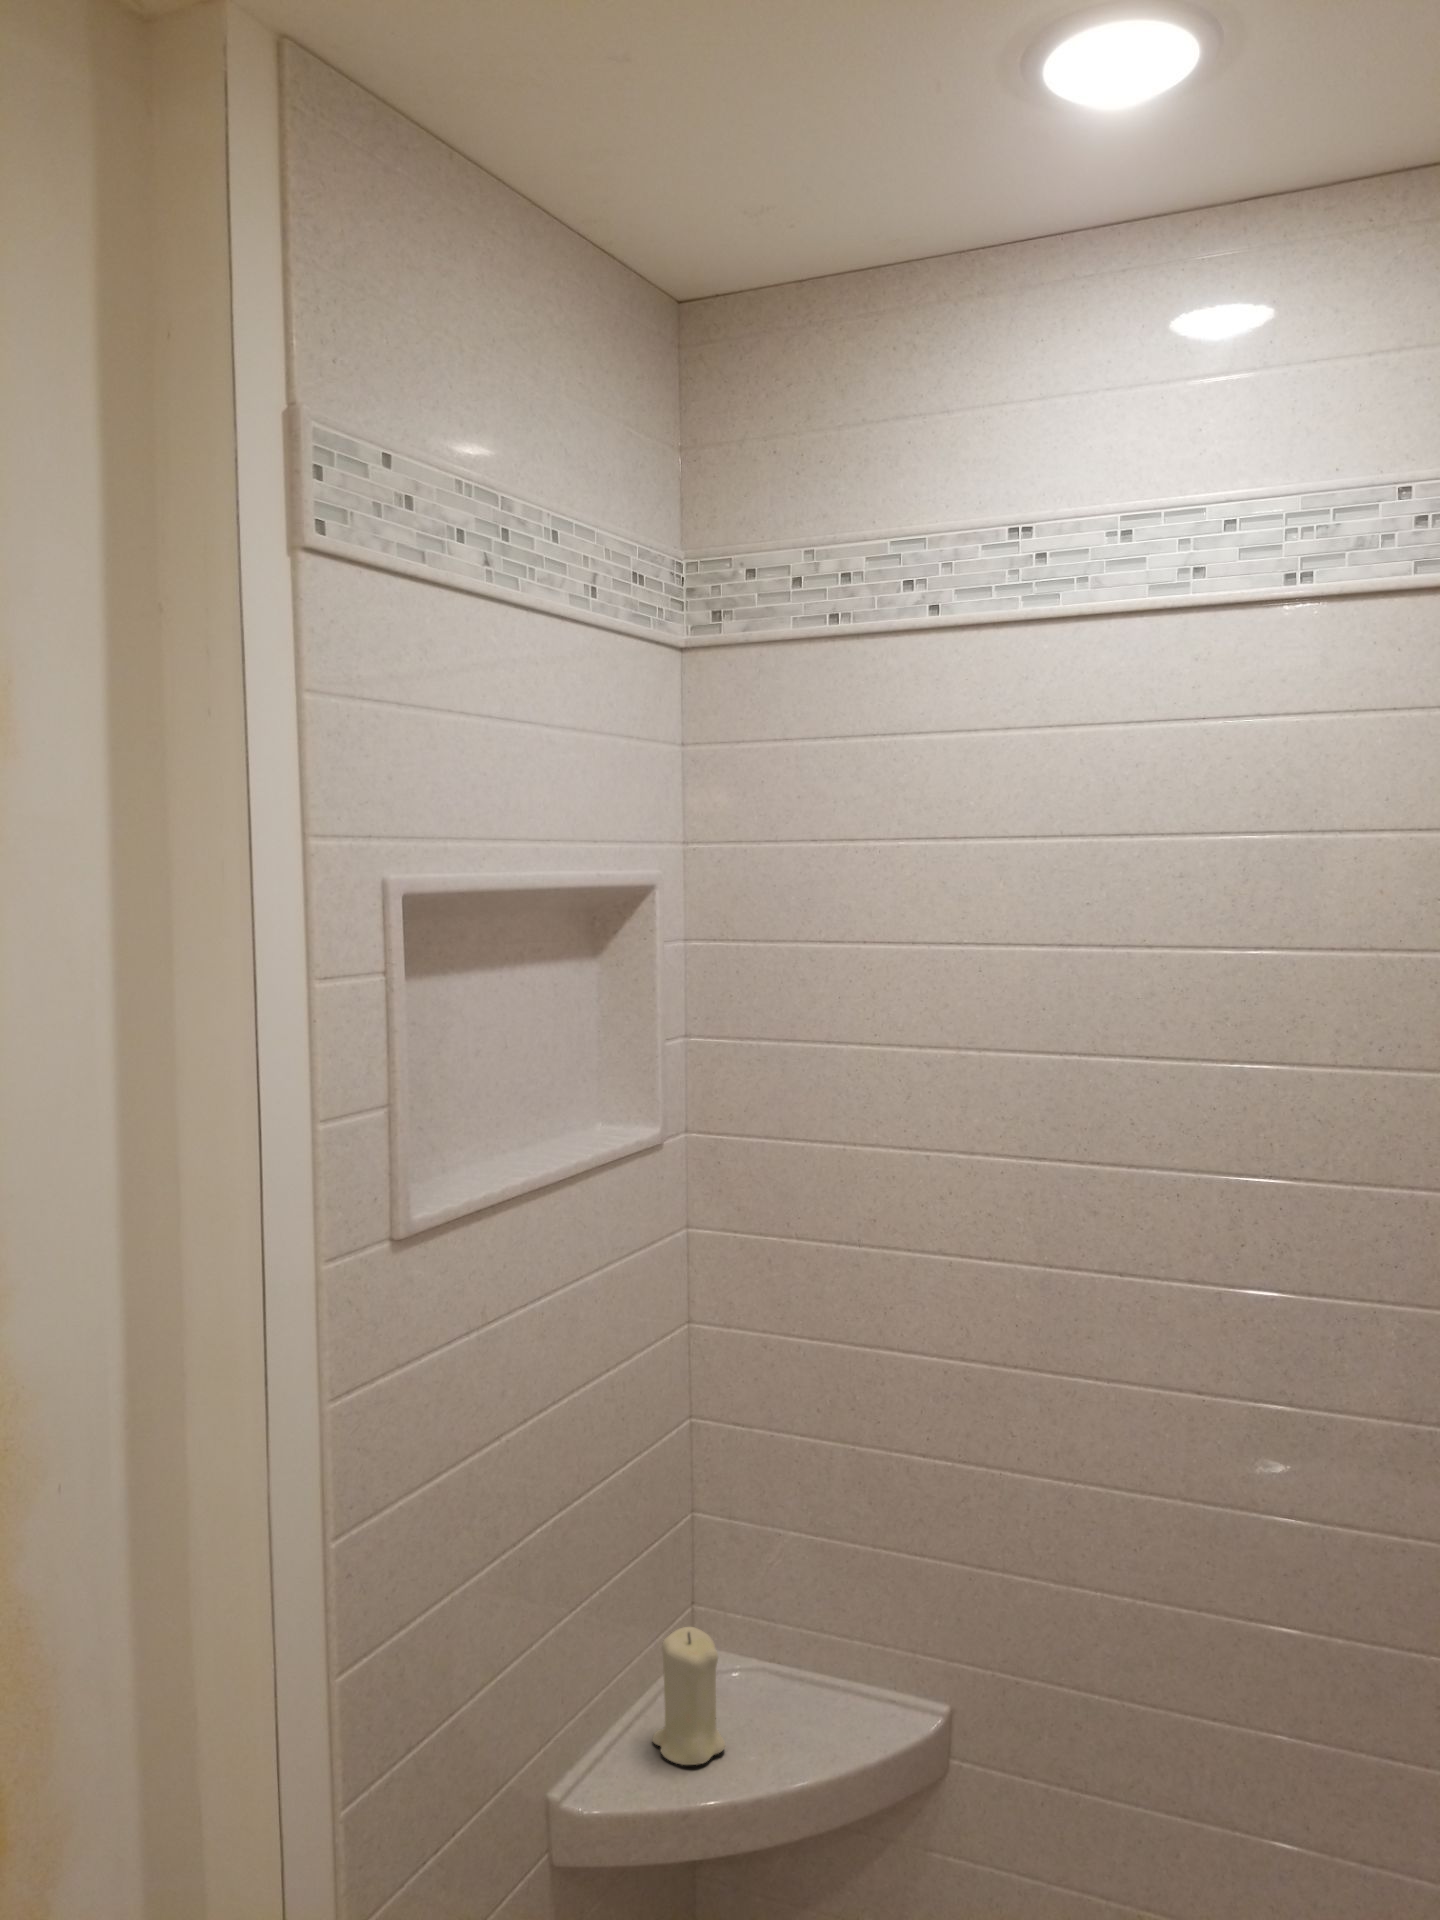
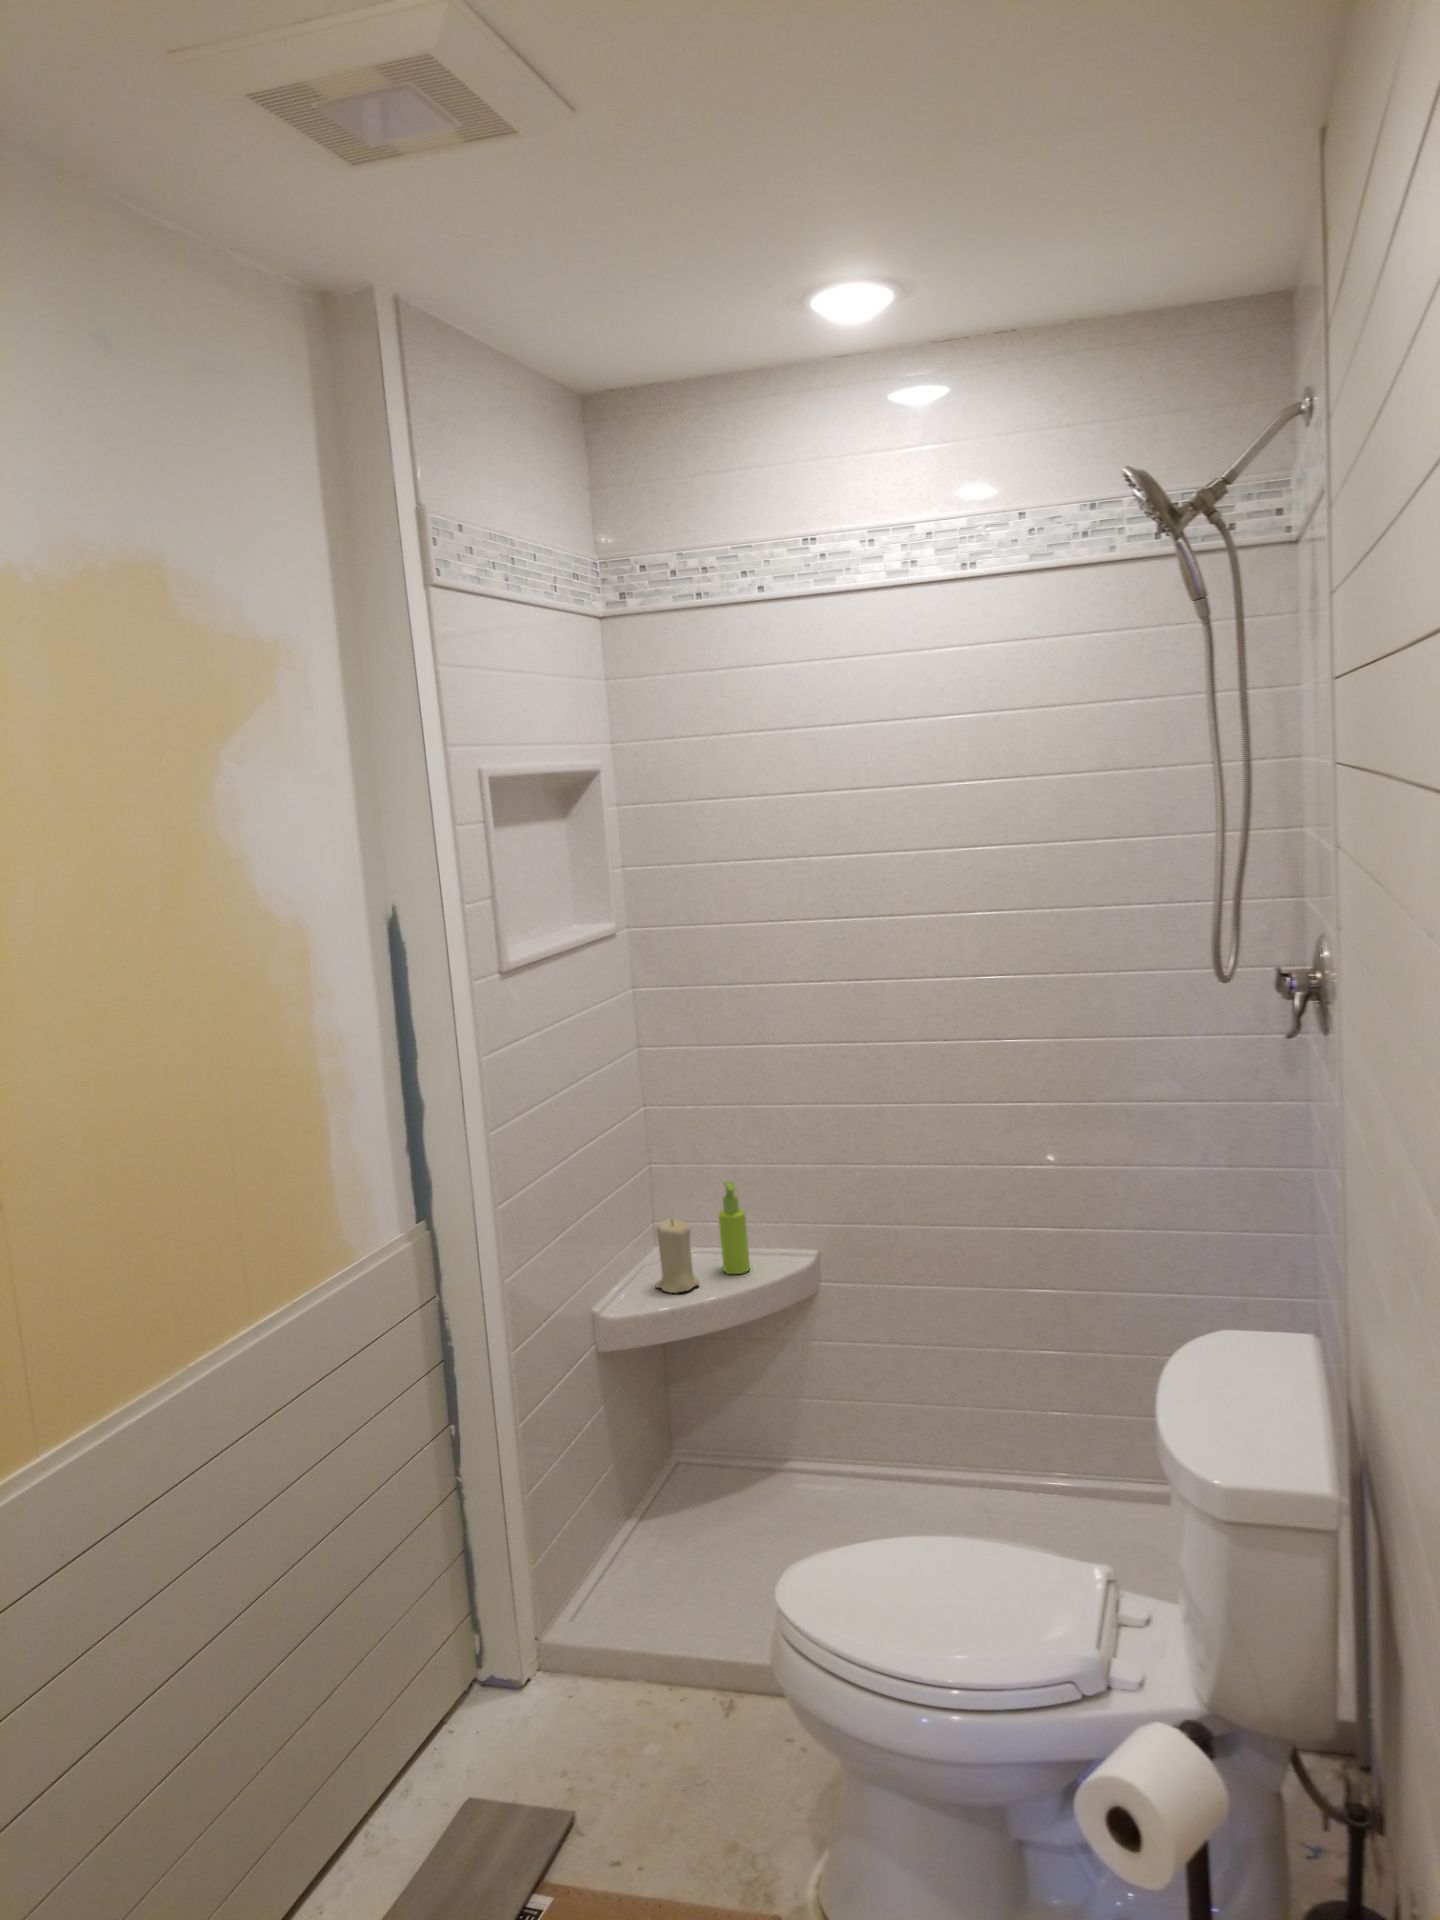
soap dispenser: none [773,1570,818,1734] -> present [718,1181,750,1274]

